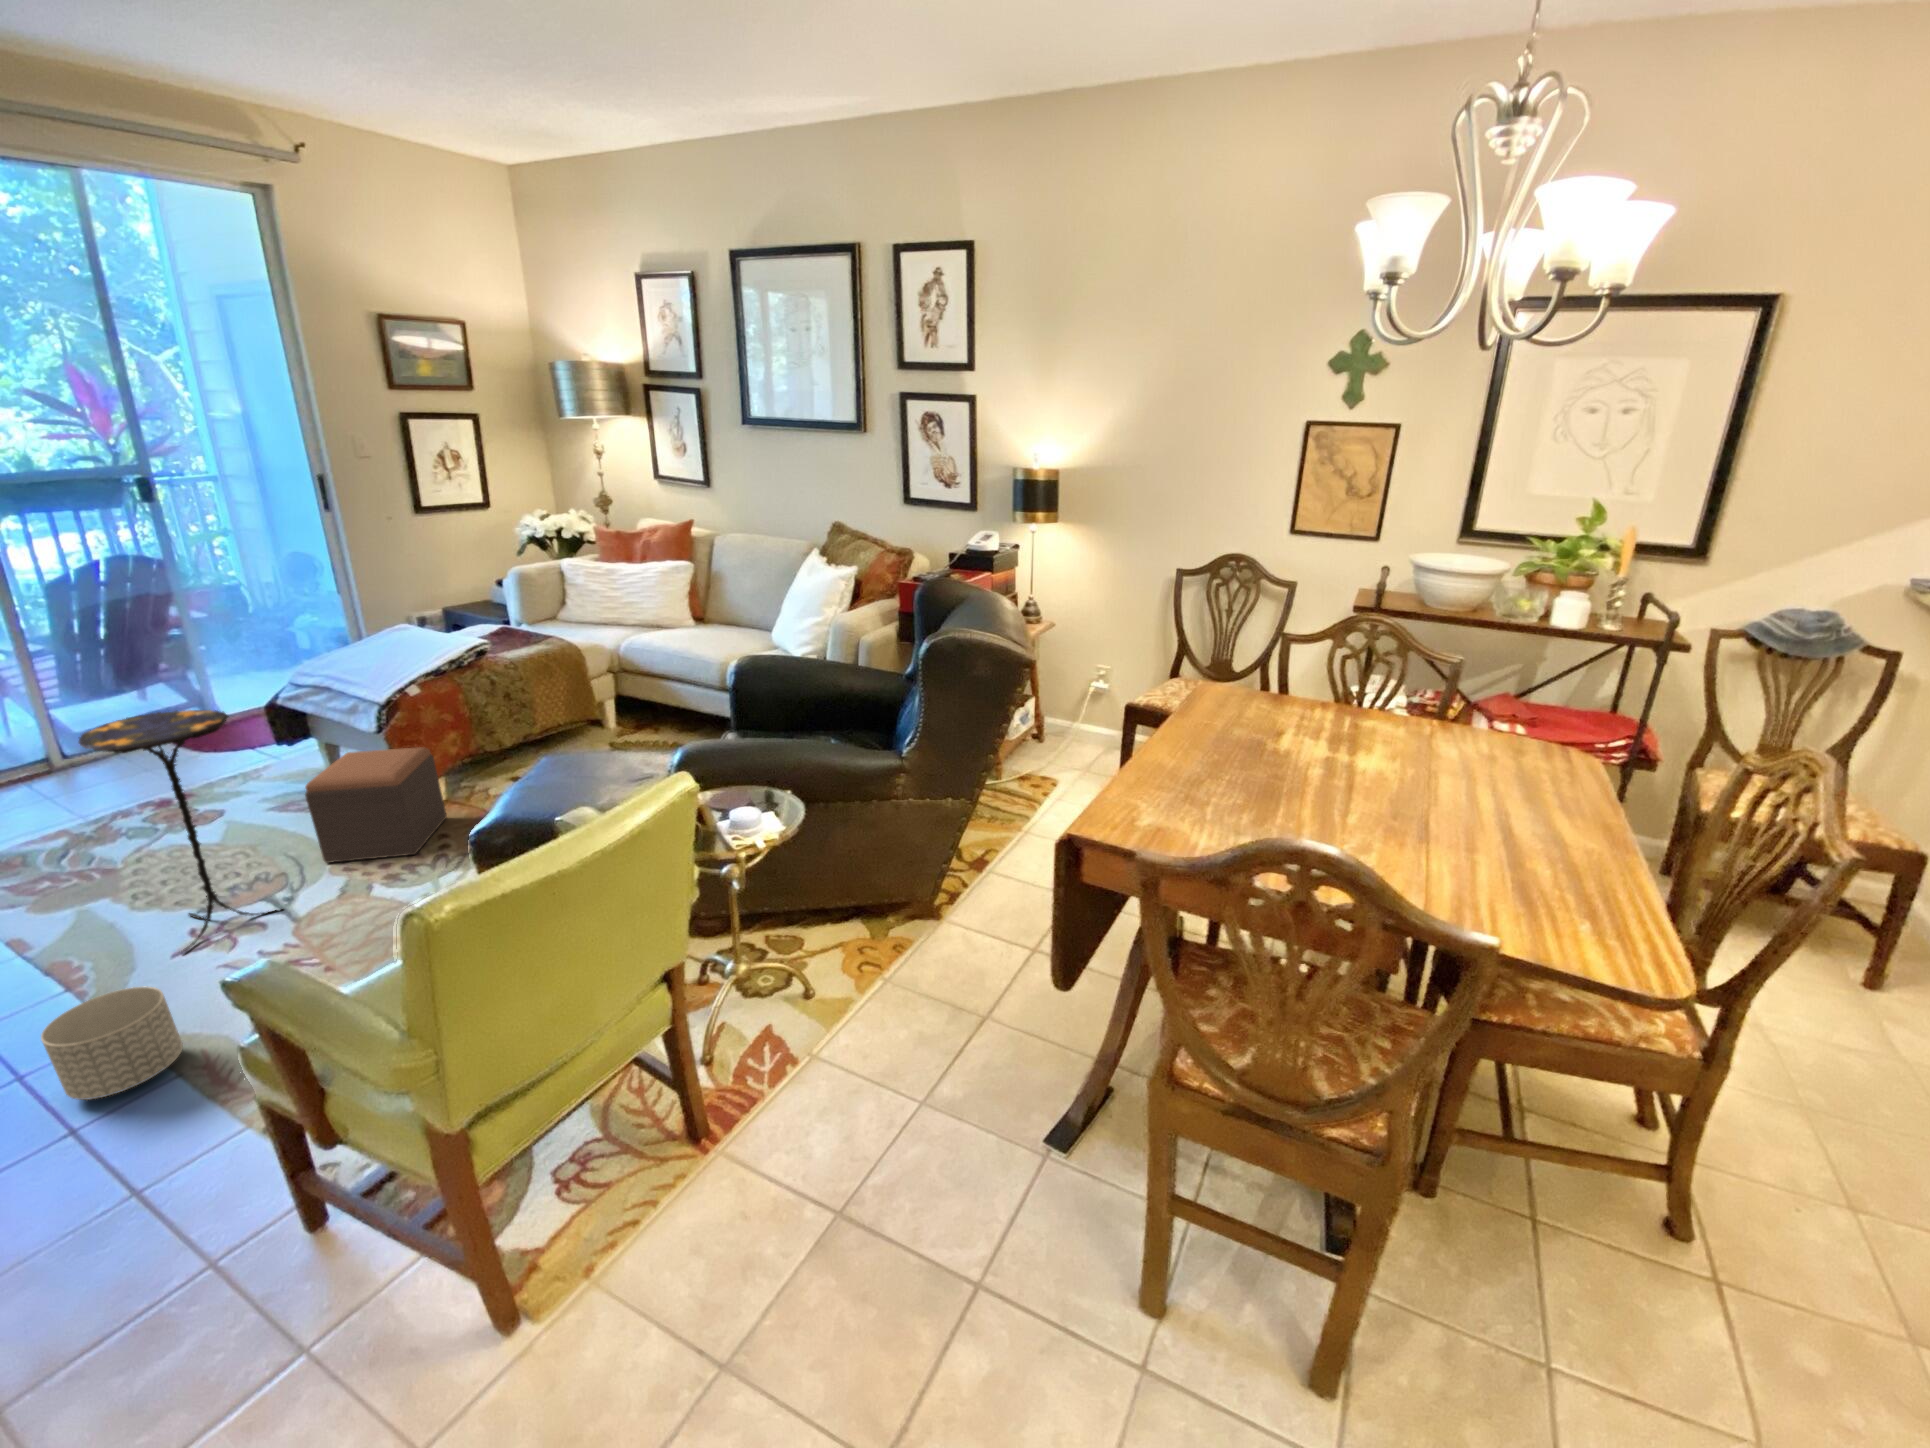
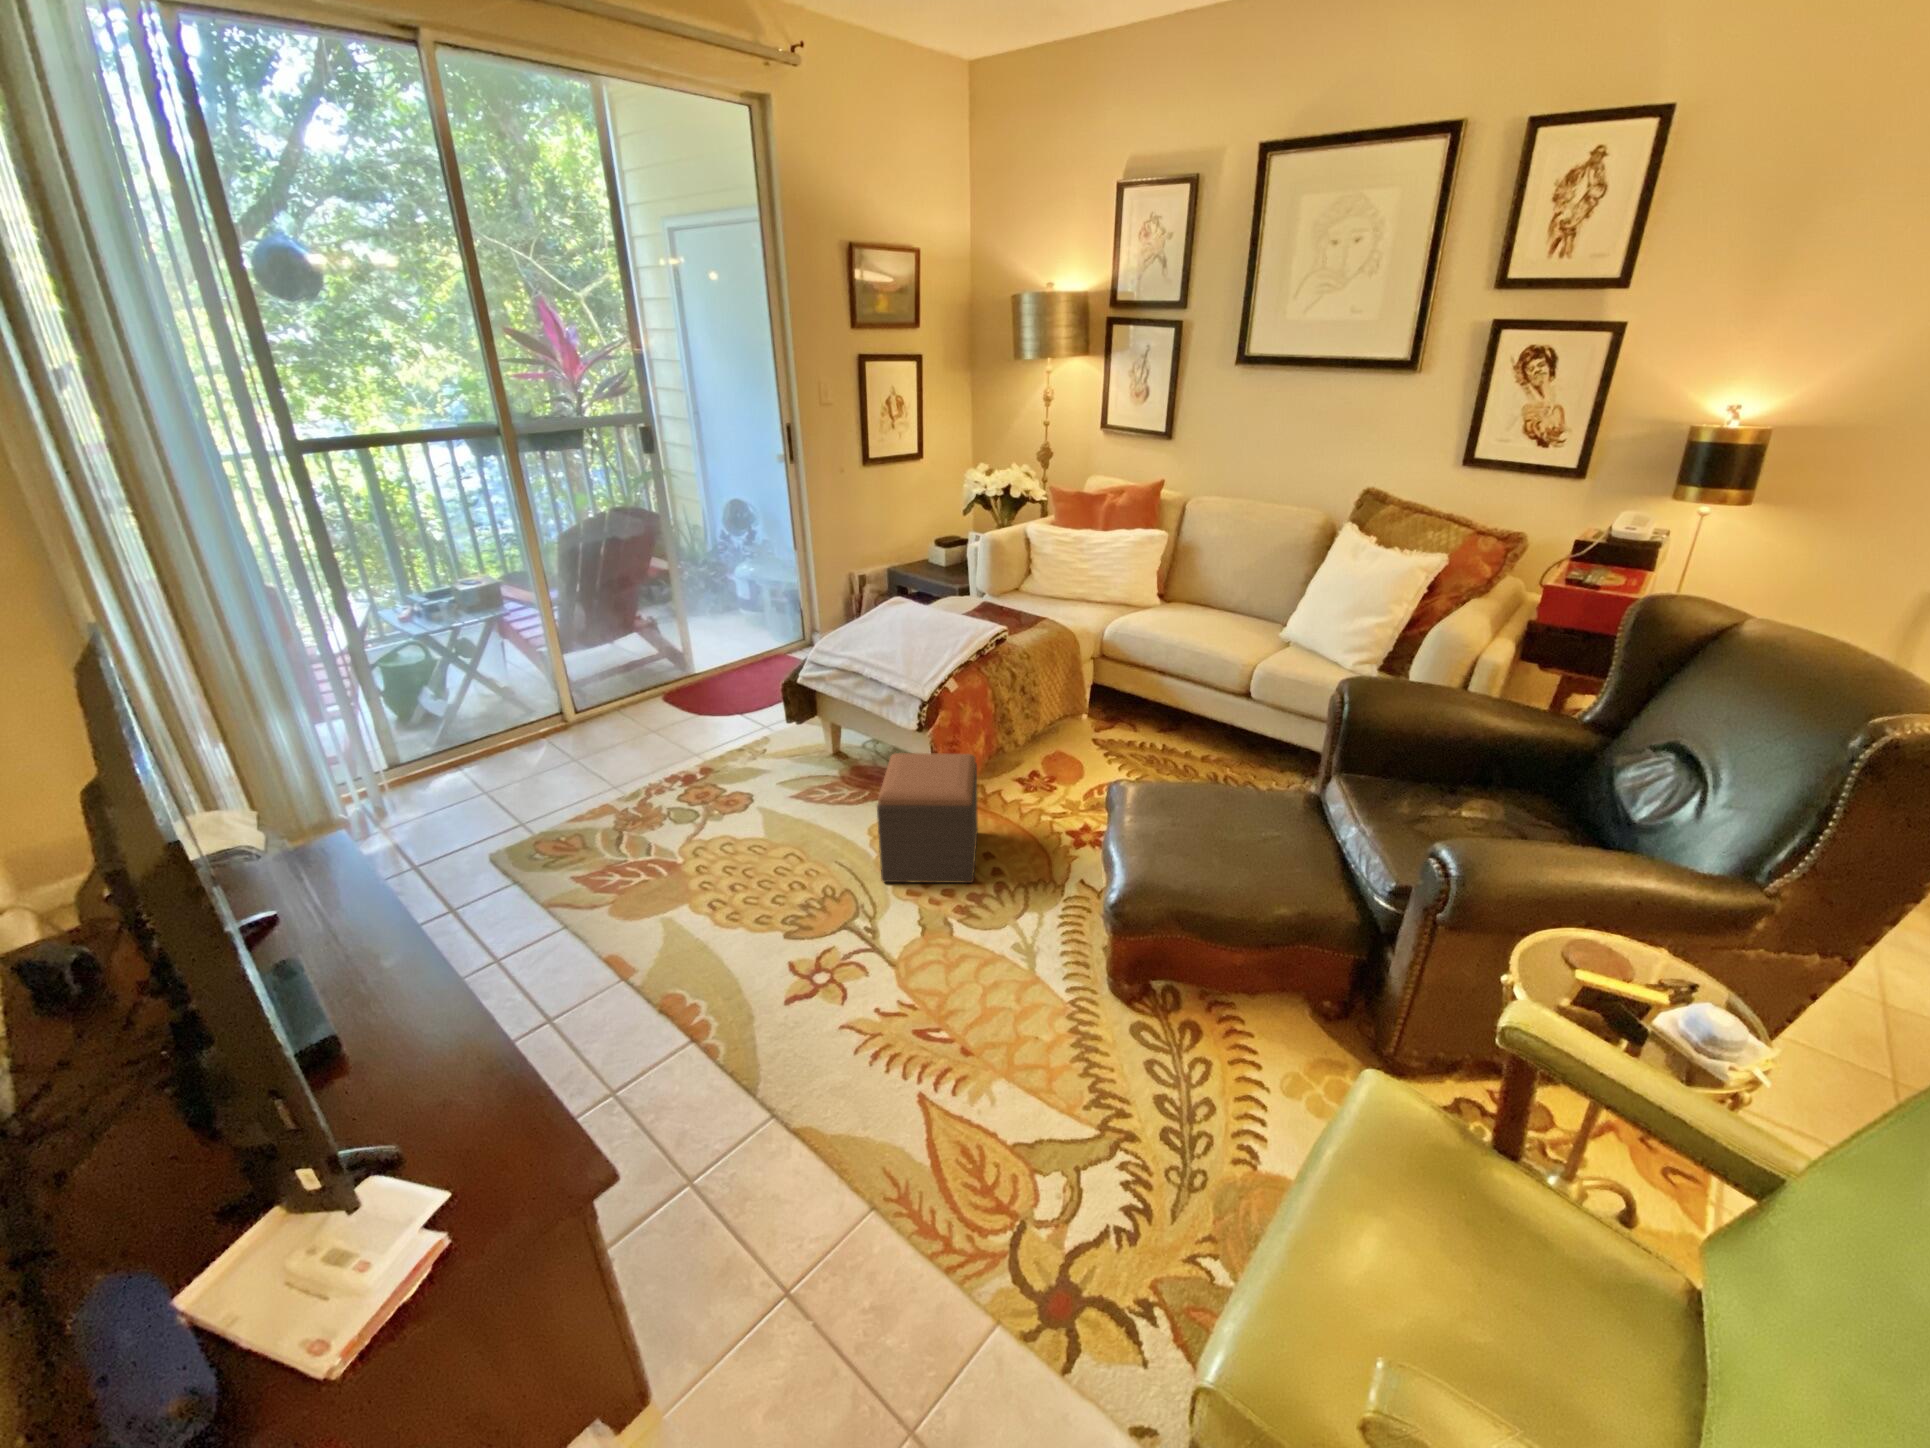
side table: present [79,710,283,950] -> none [731,715,873,996]
planter: present [41,987,183,1100] -> none [772,1083,882,1233]

